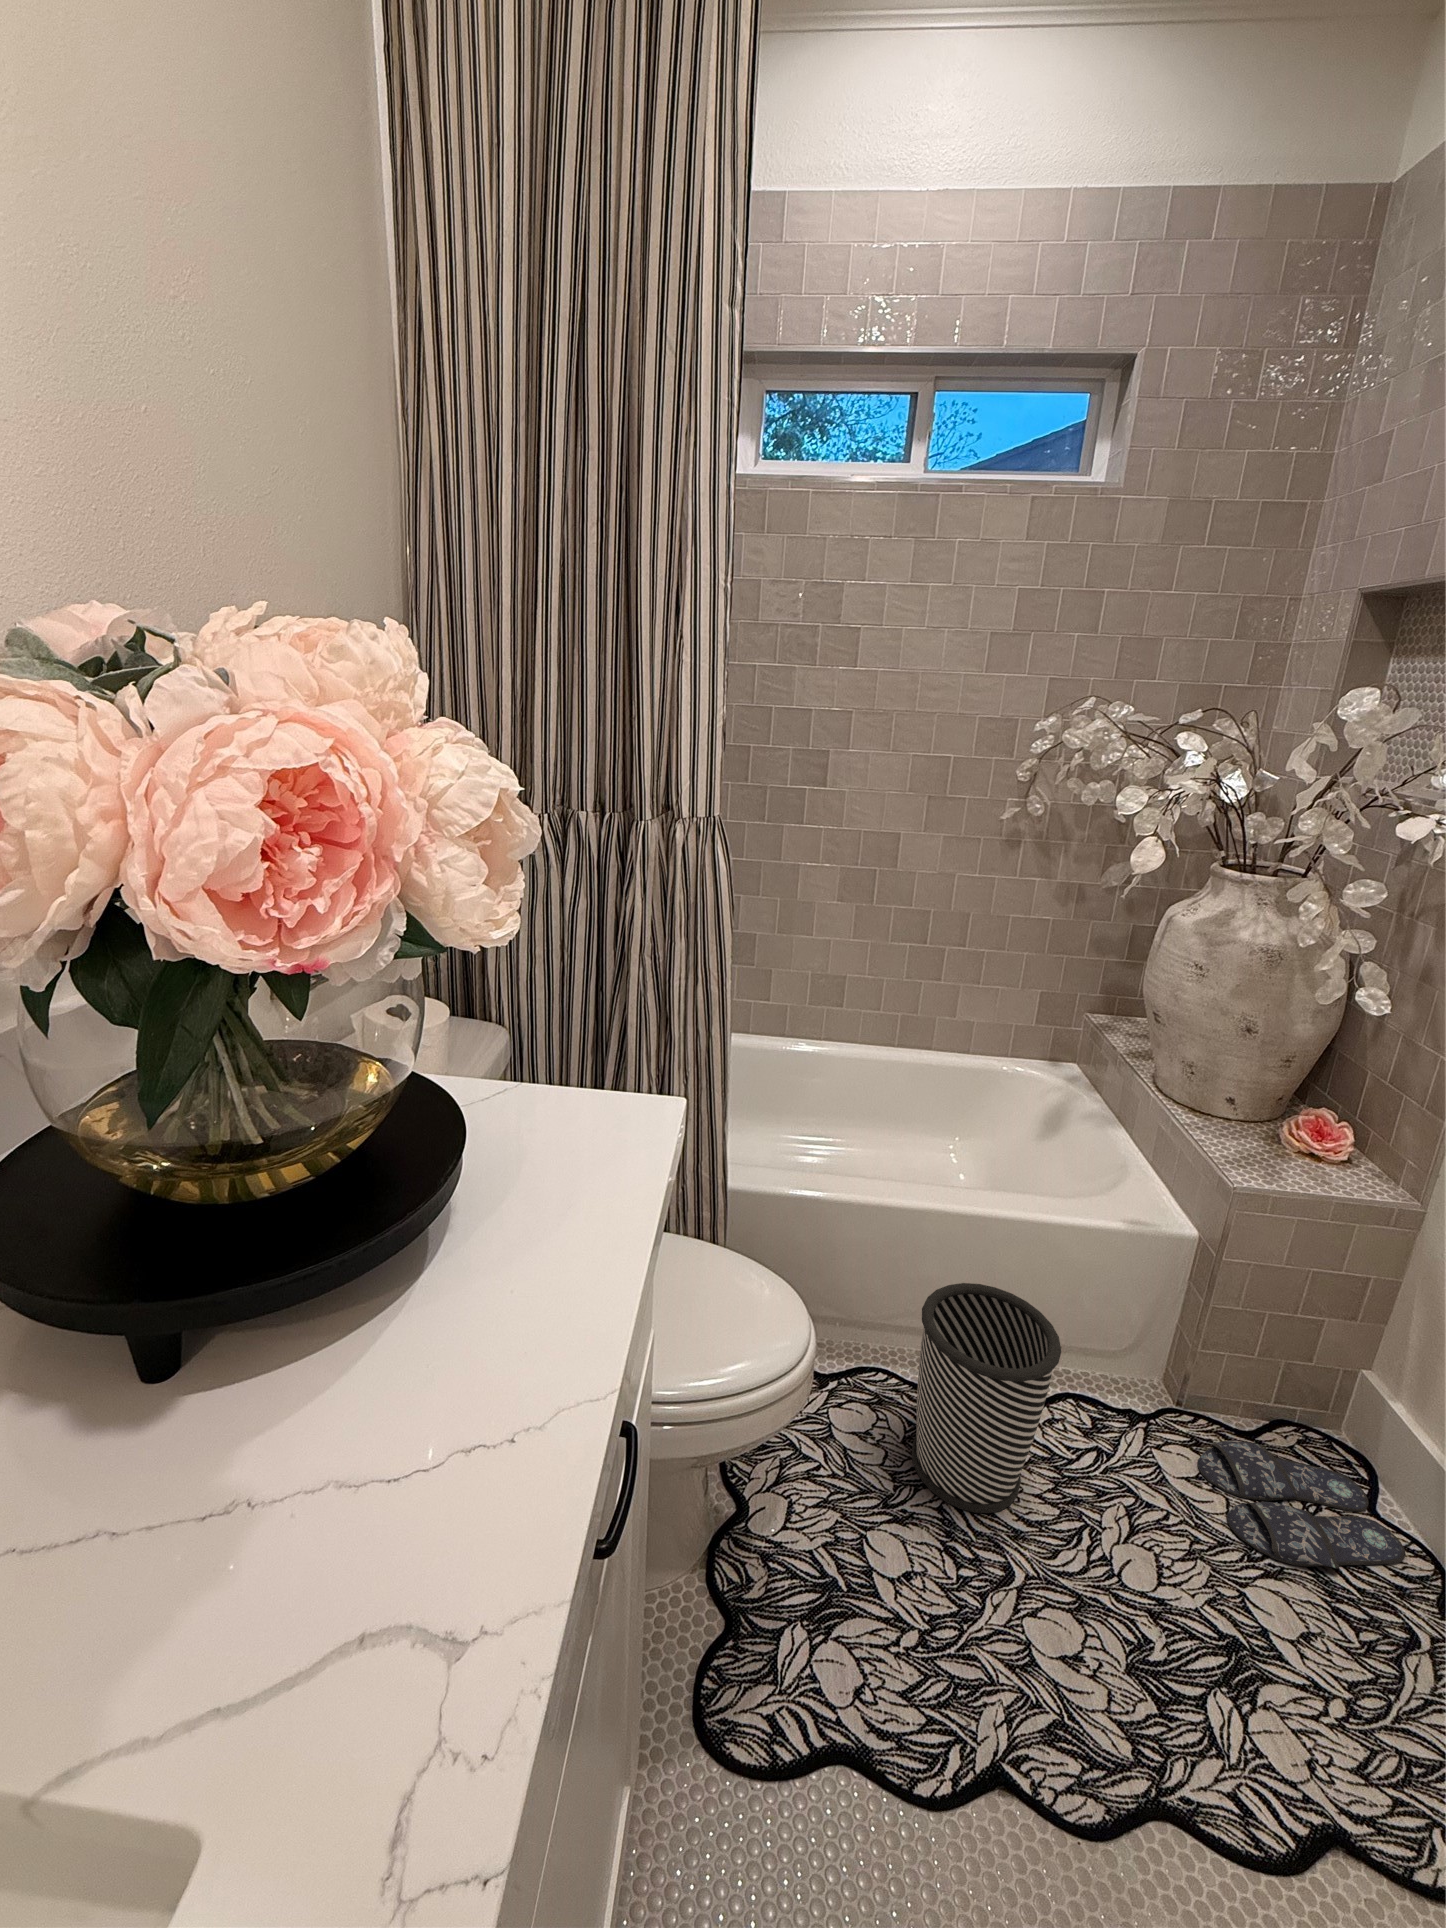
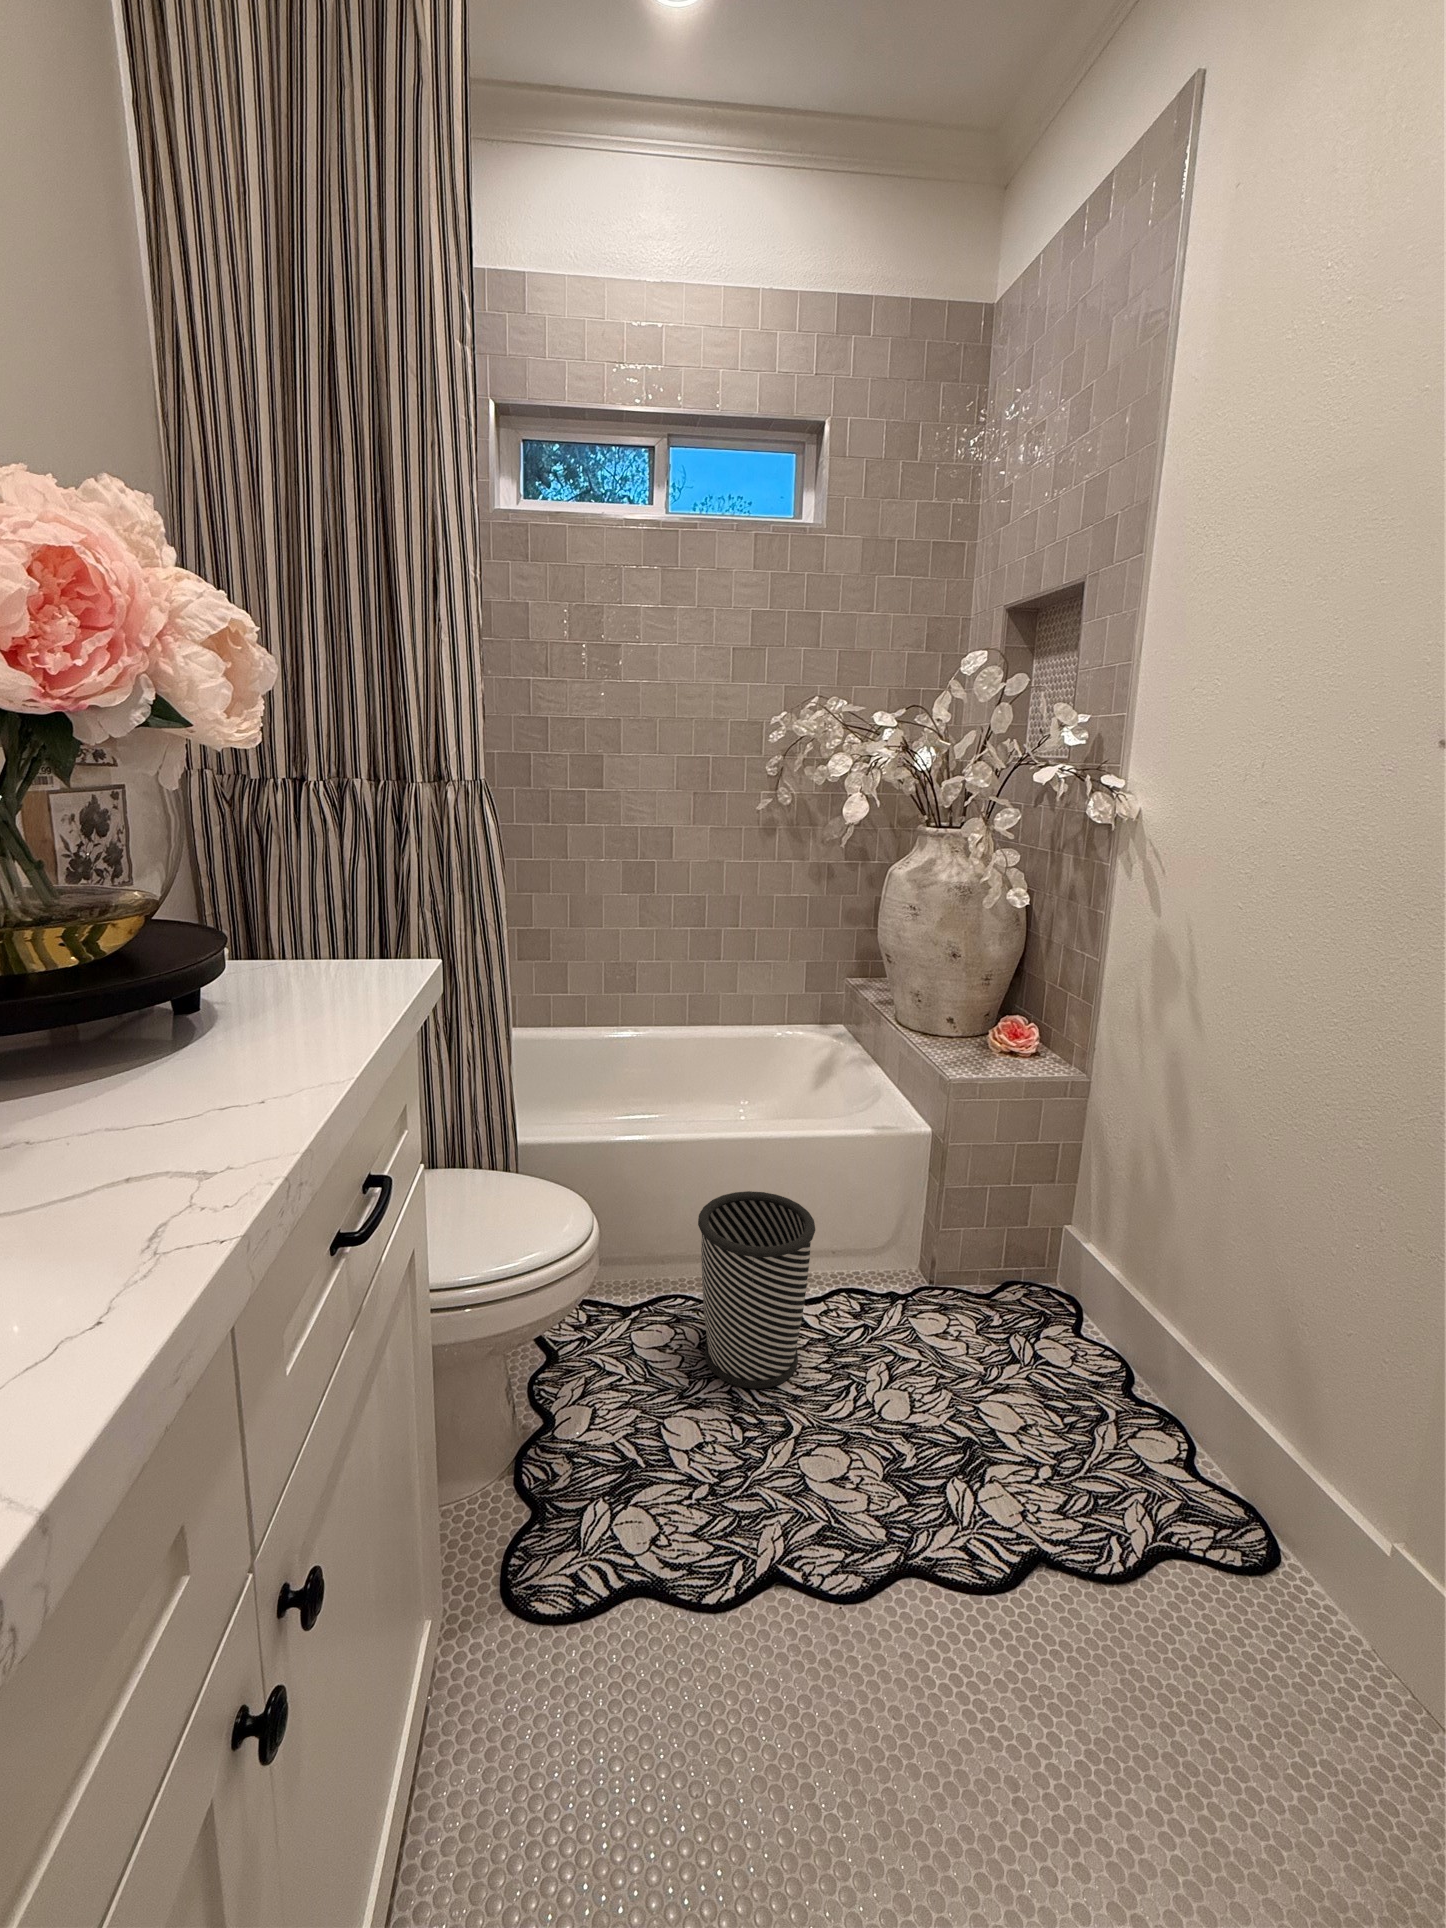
slippers: present [1198,1441,1406,1569] -> none [945,1299,1102,1381]

